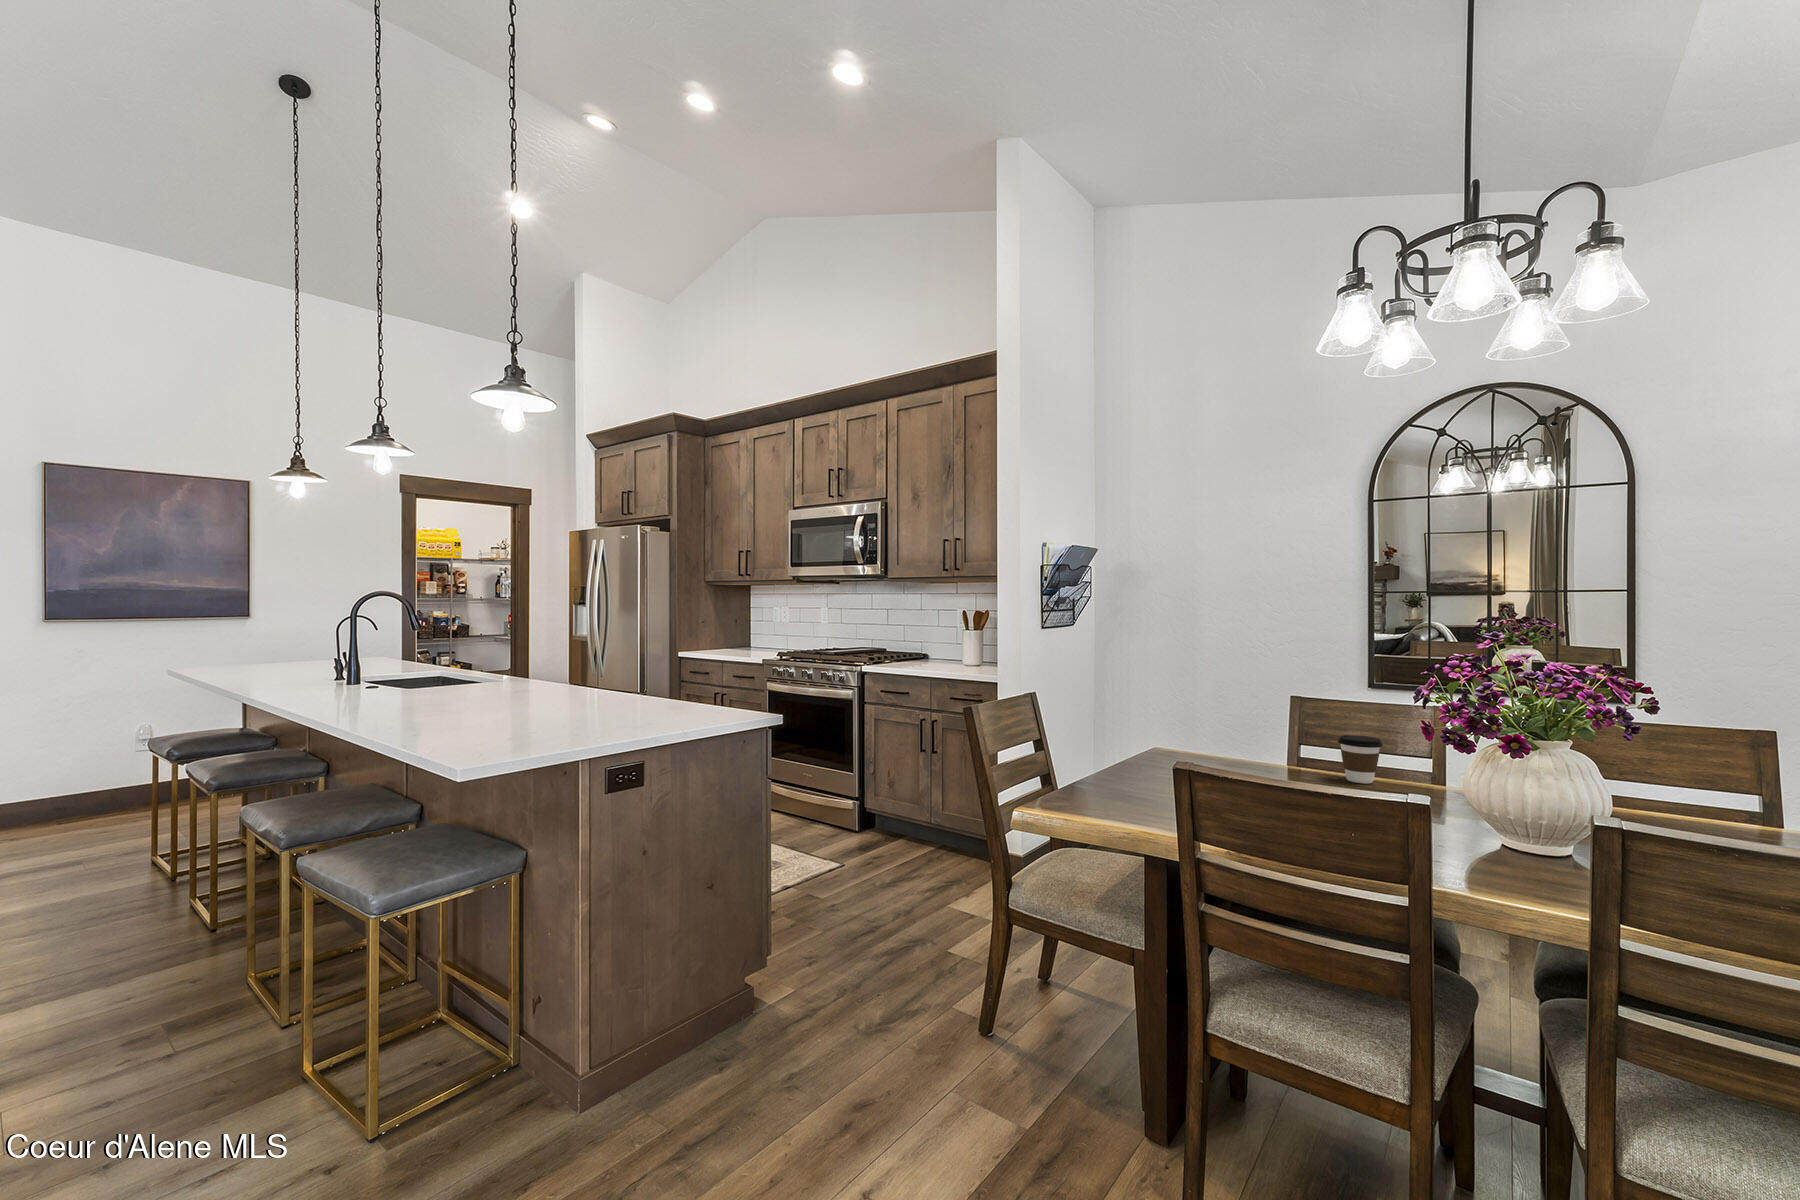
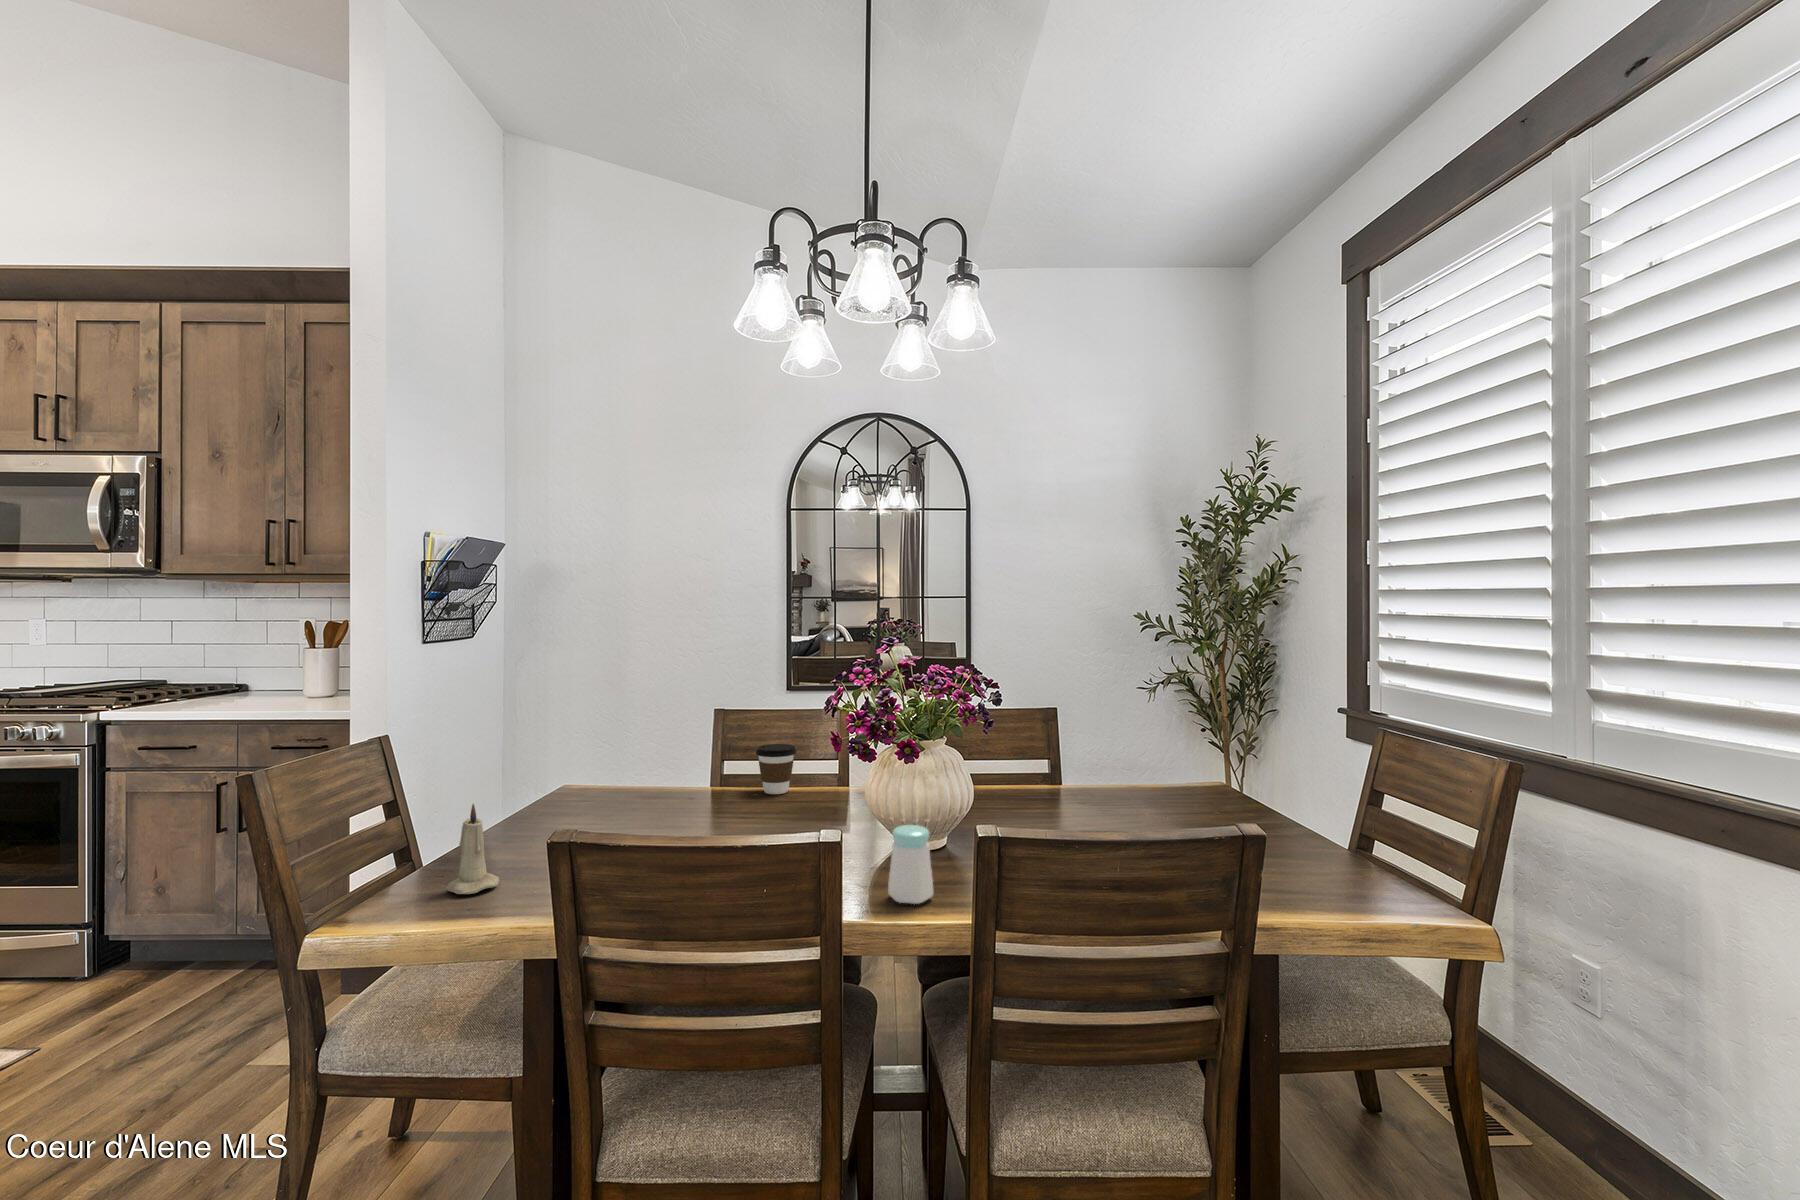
candle: none [1094,743,1129,806] -> present [446,804,499,894]
salt shaker: none [1485,816,1541,891] -> present [888,825,933,904]

